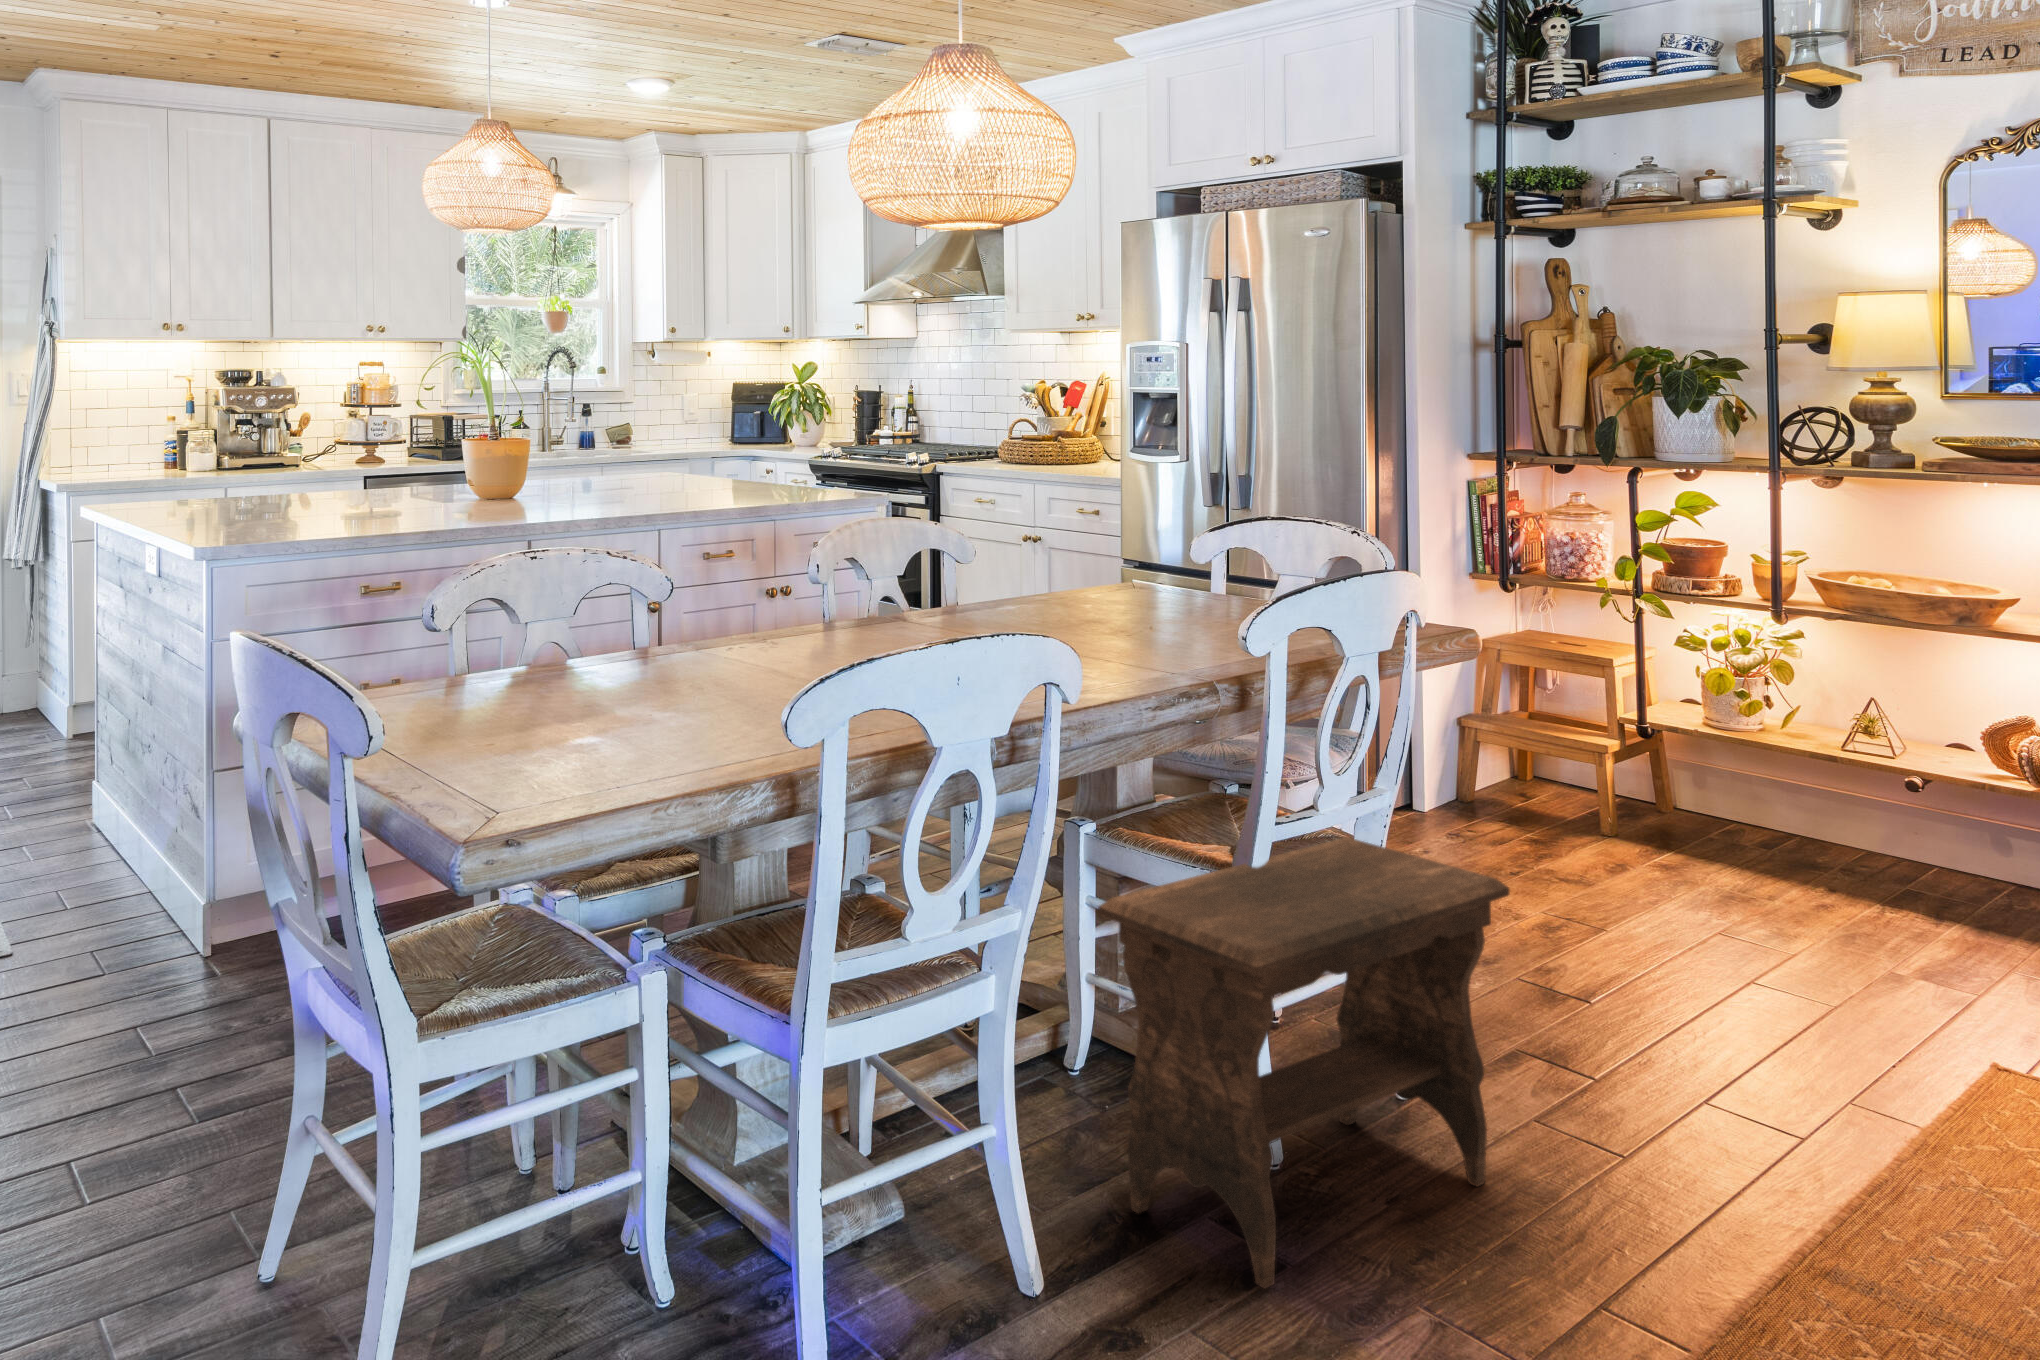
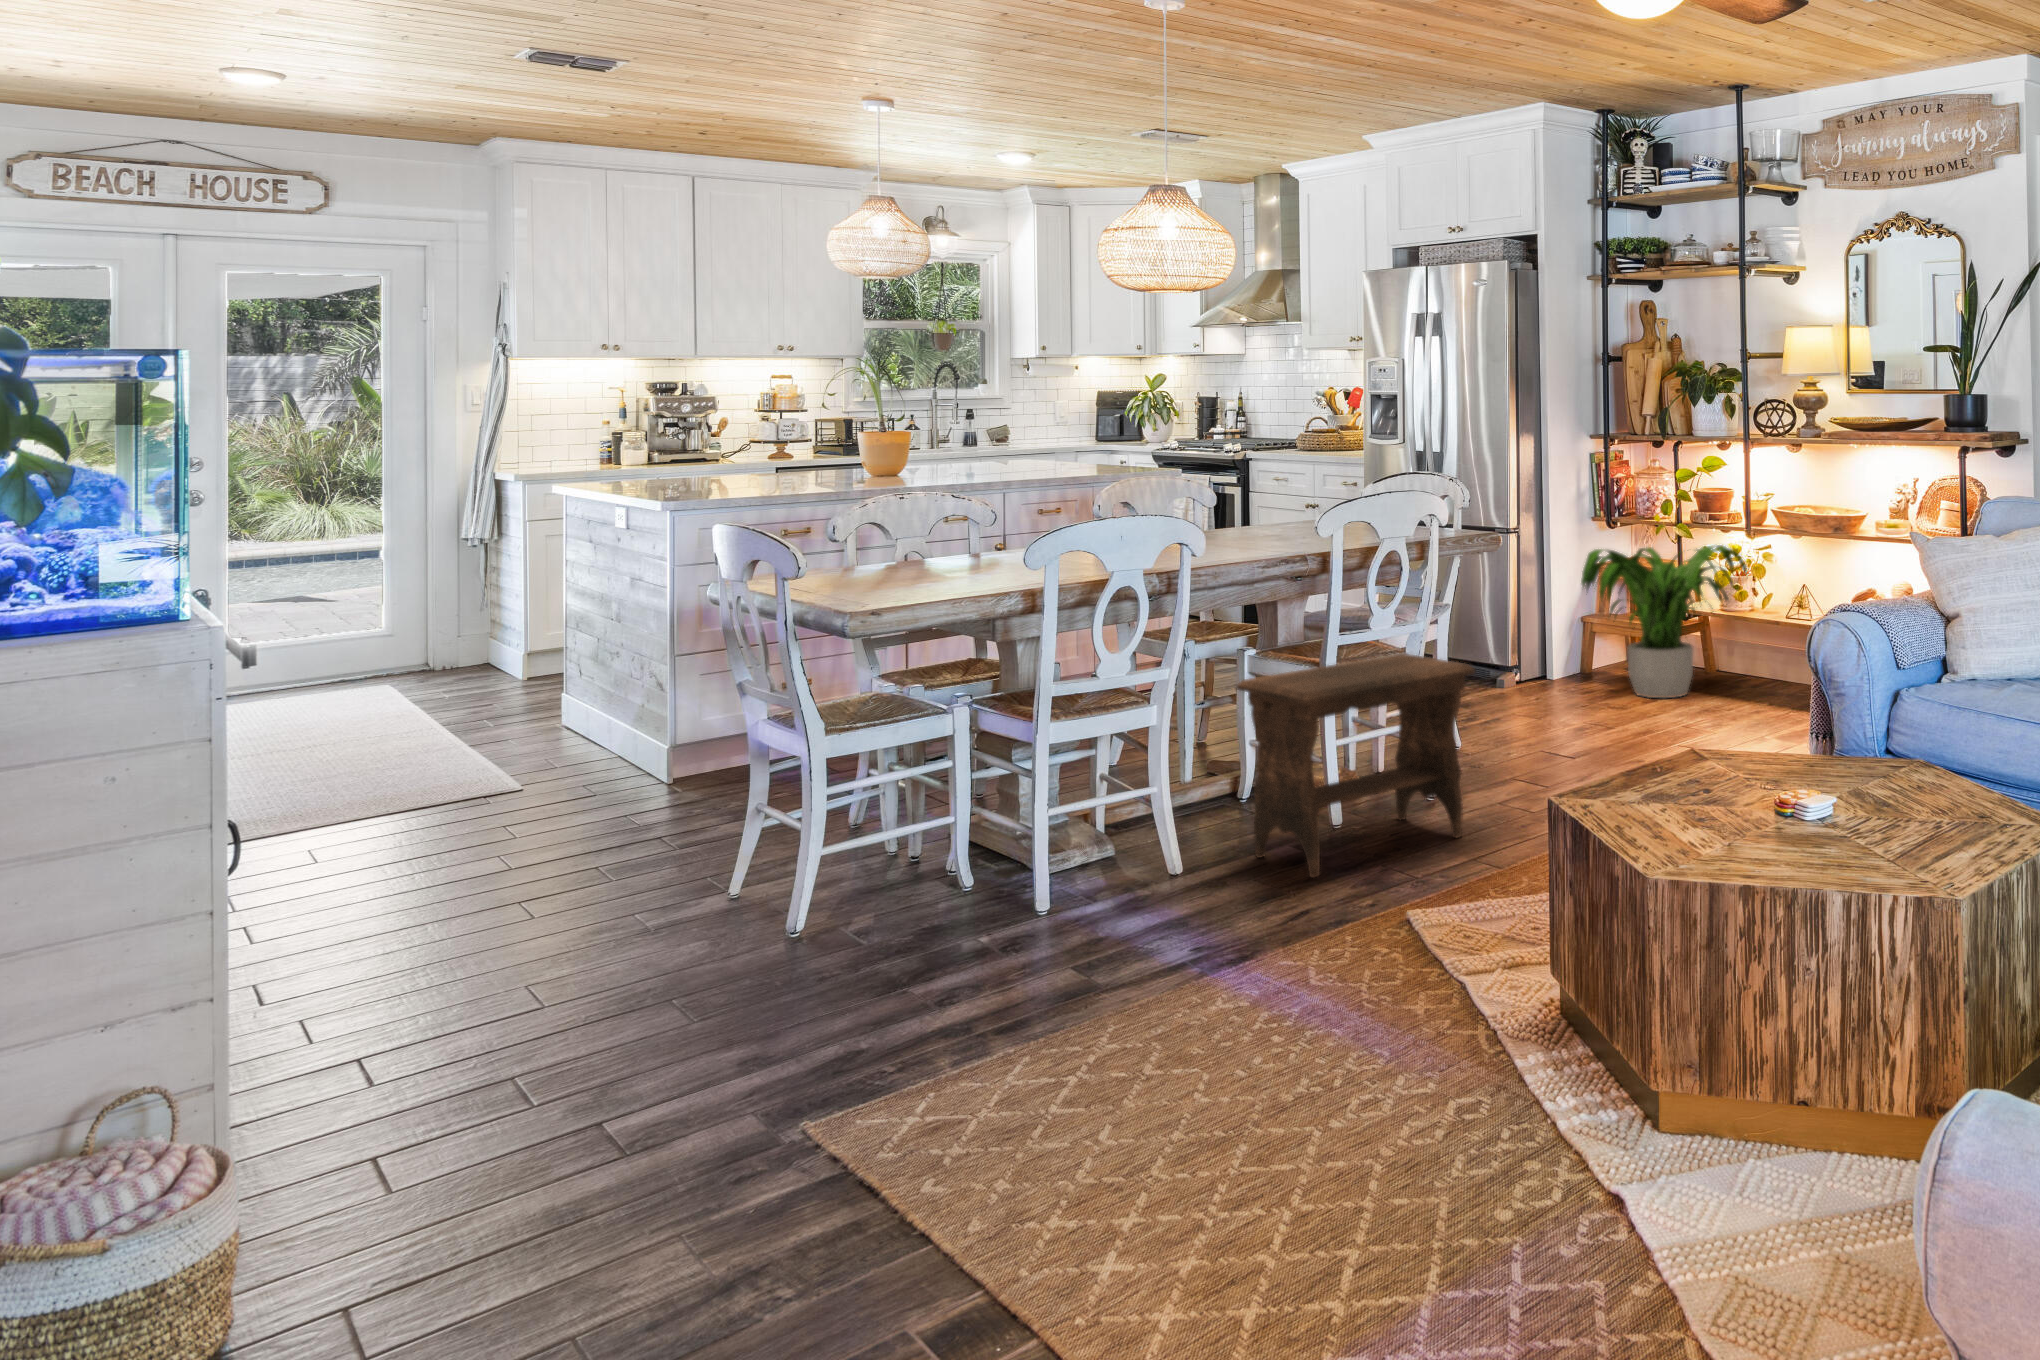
potted plant: none [1495,622,1750,857] -> present [1581,545,1747,698]

